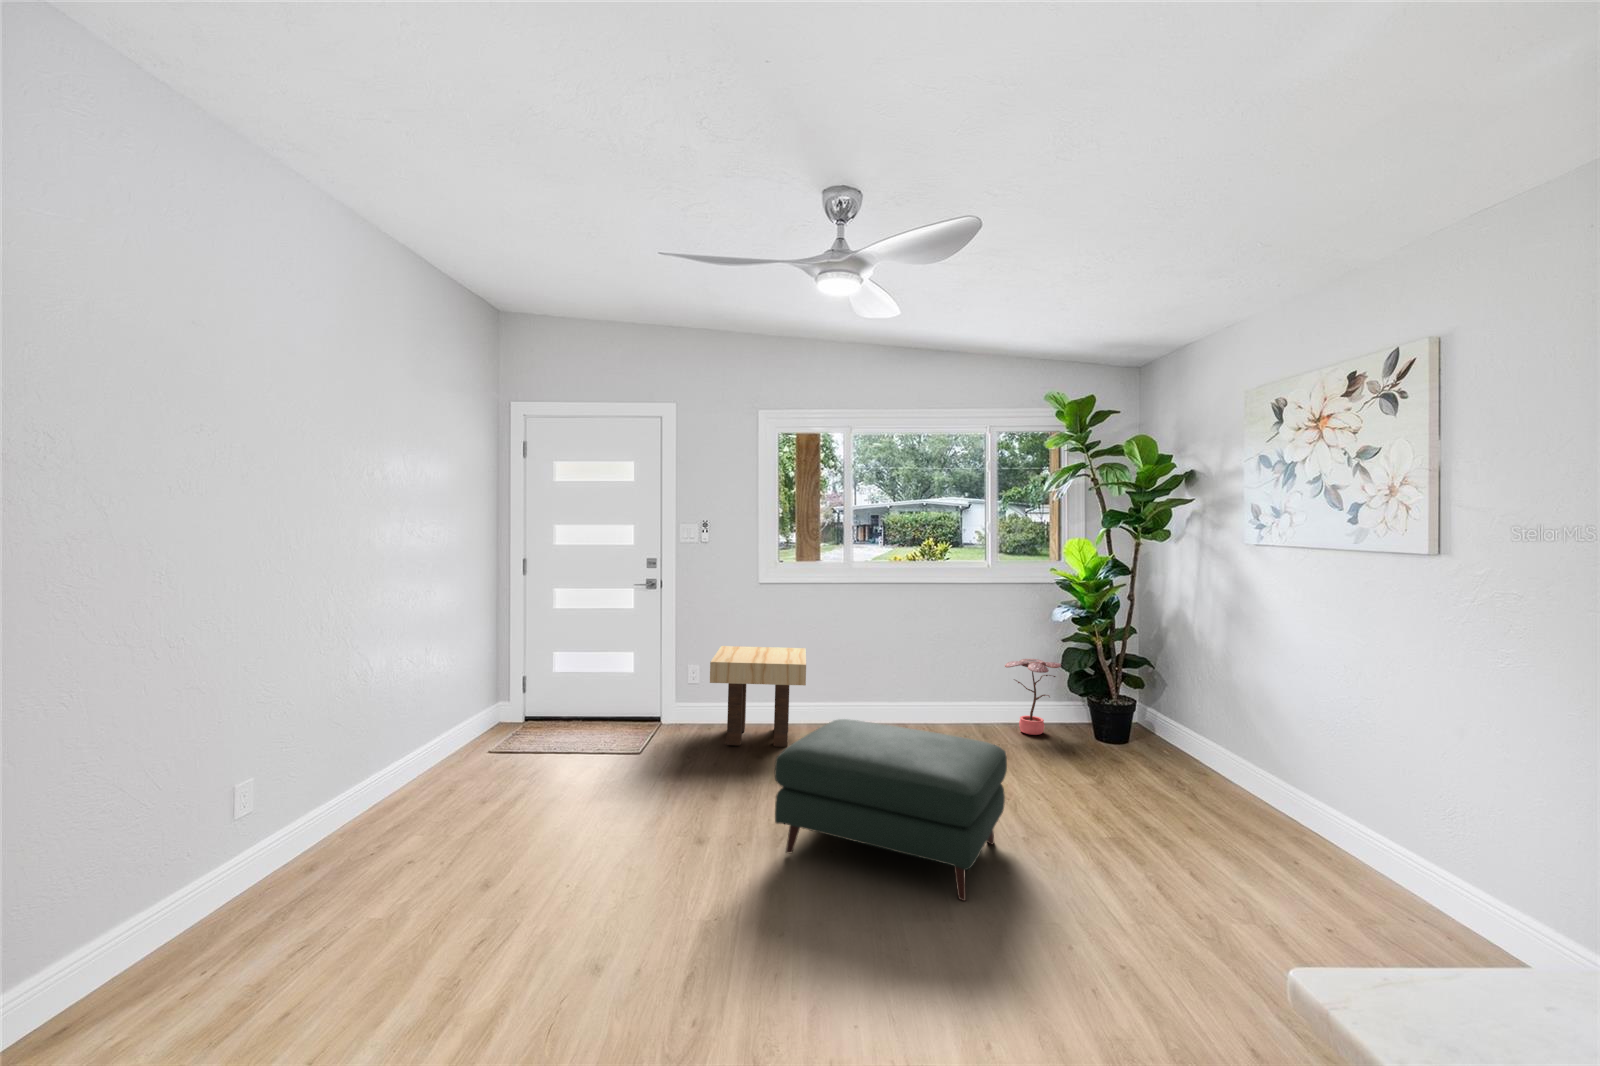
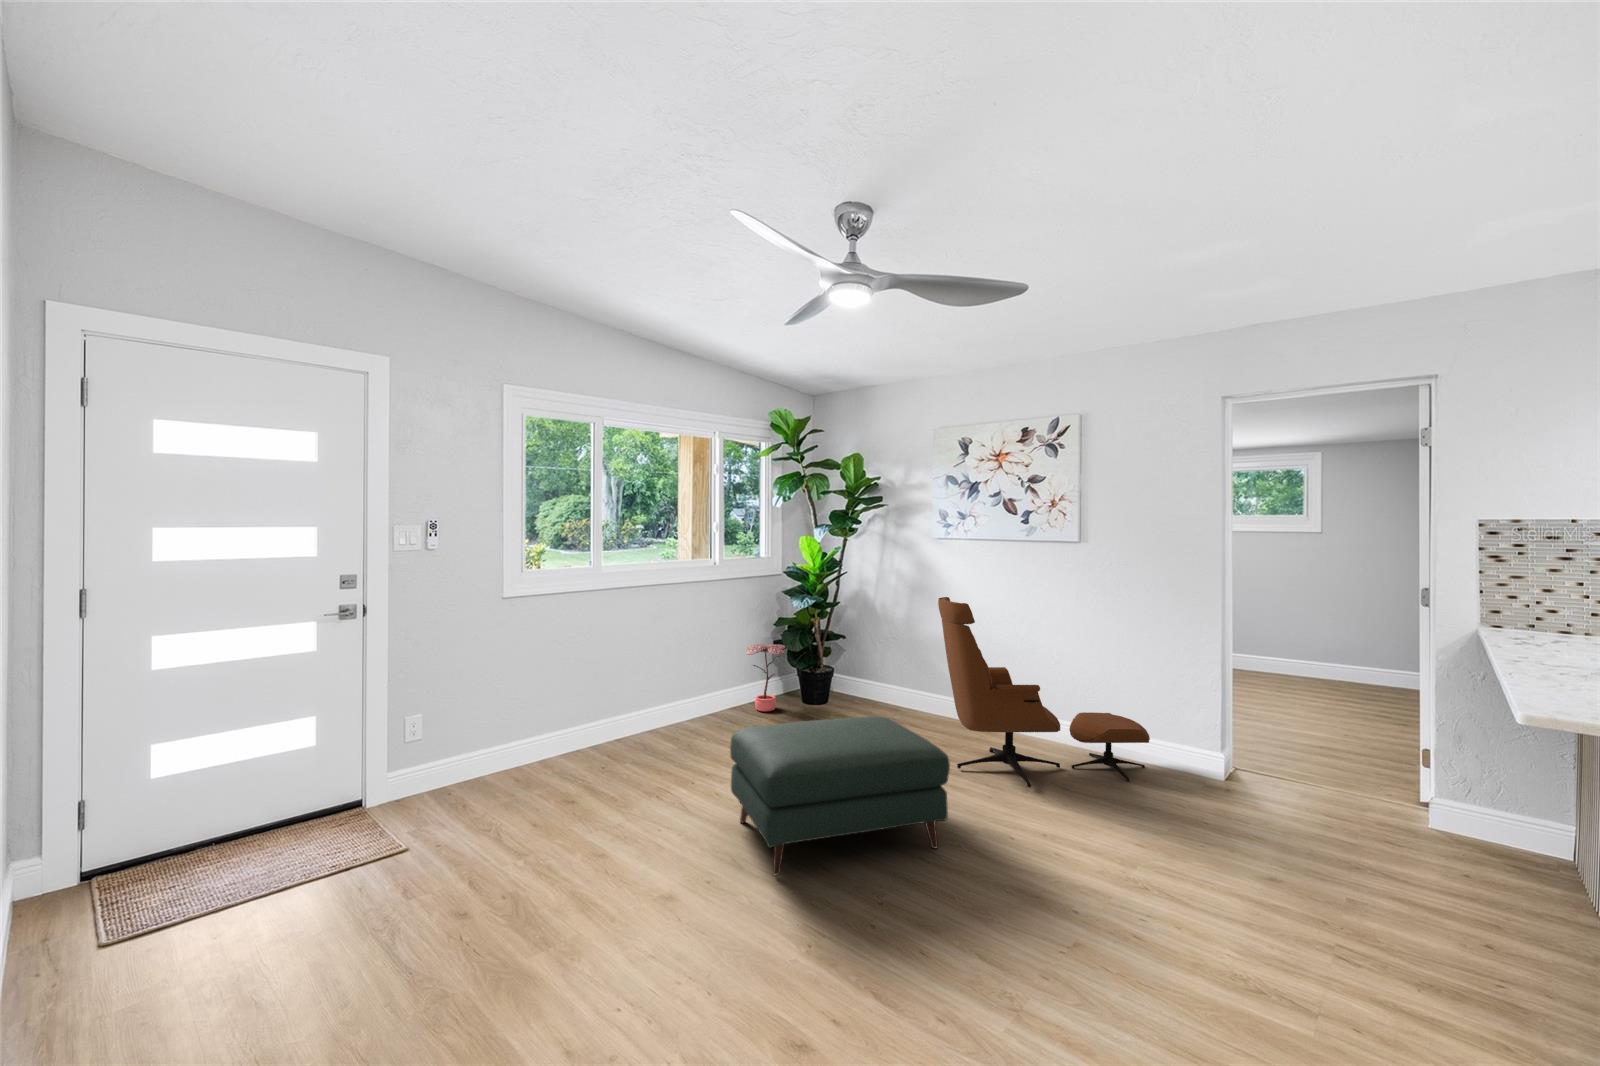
lounge chair: none [1118,619,1520,967] -> present [938,597,1150,787]
side table: present [710,646,806,747] -> none [459,668,616,803]

